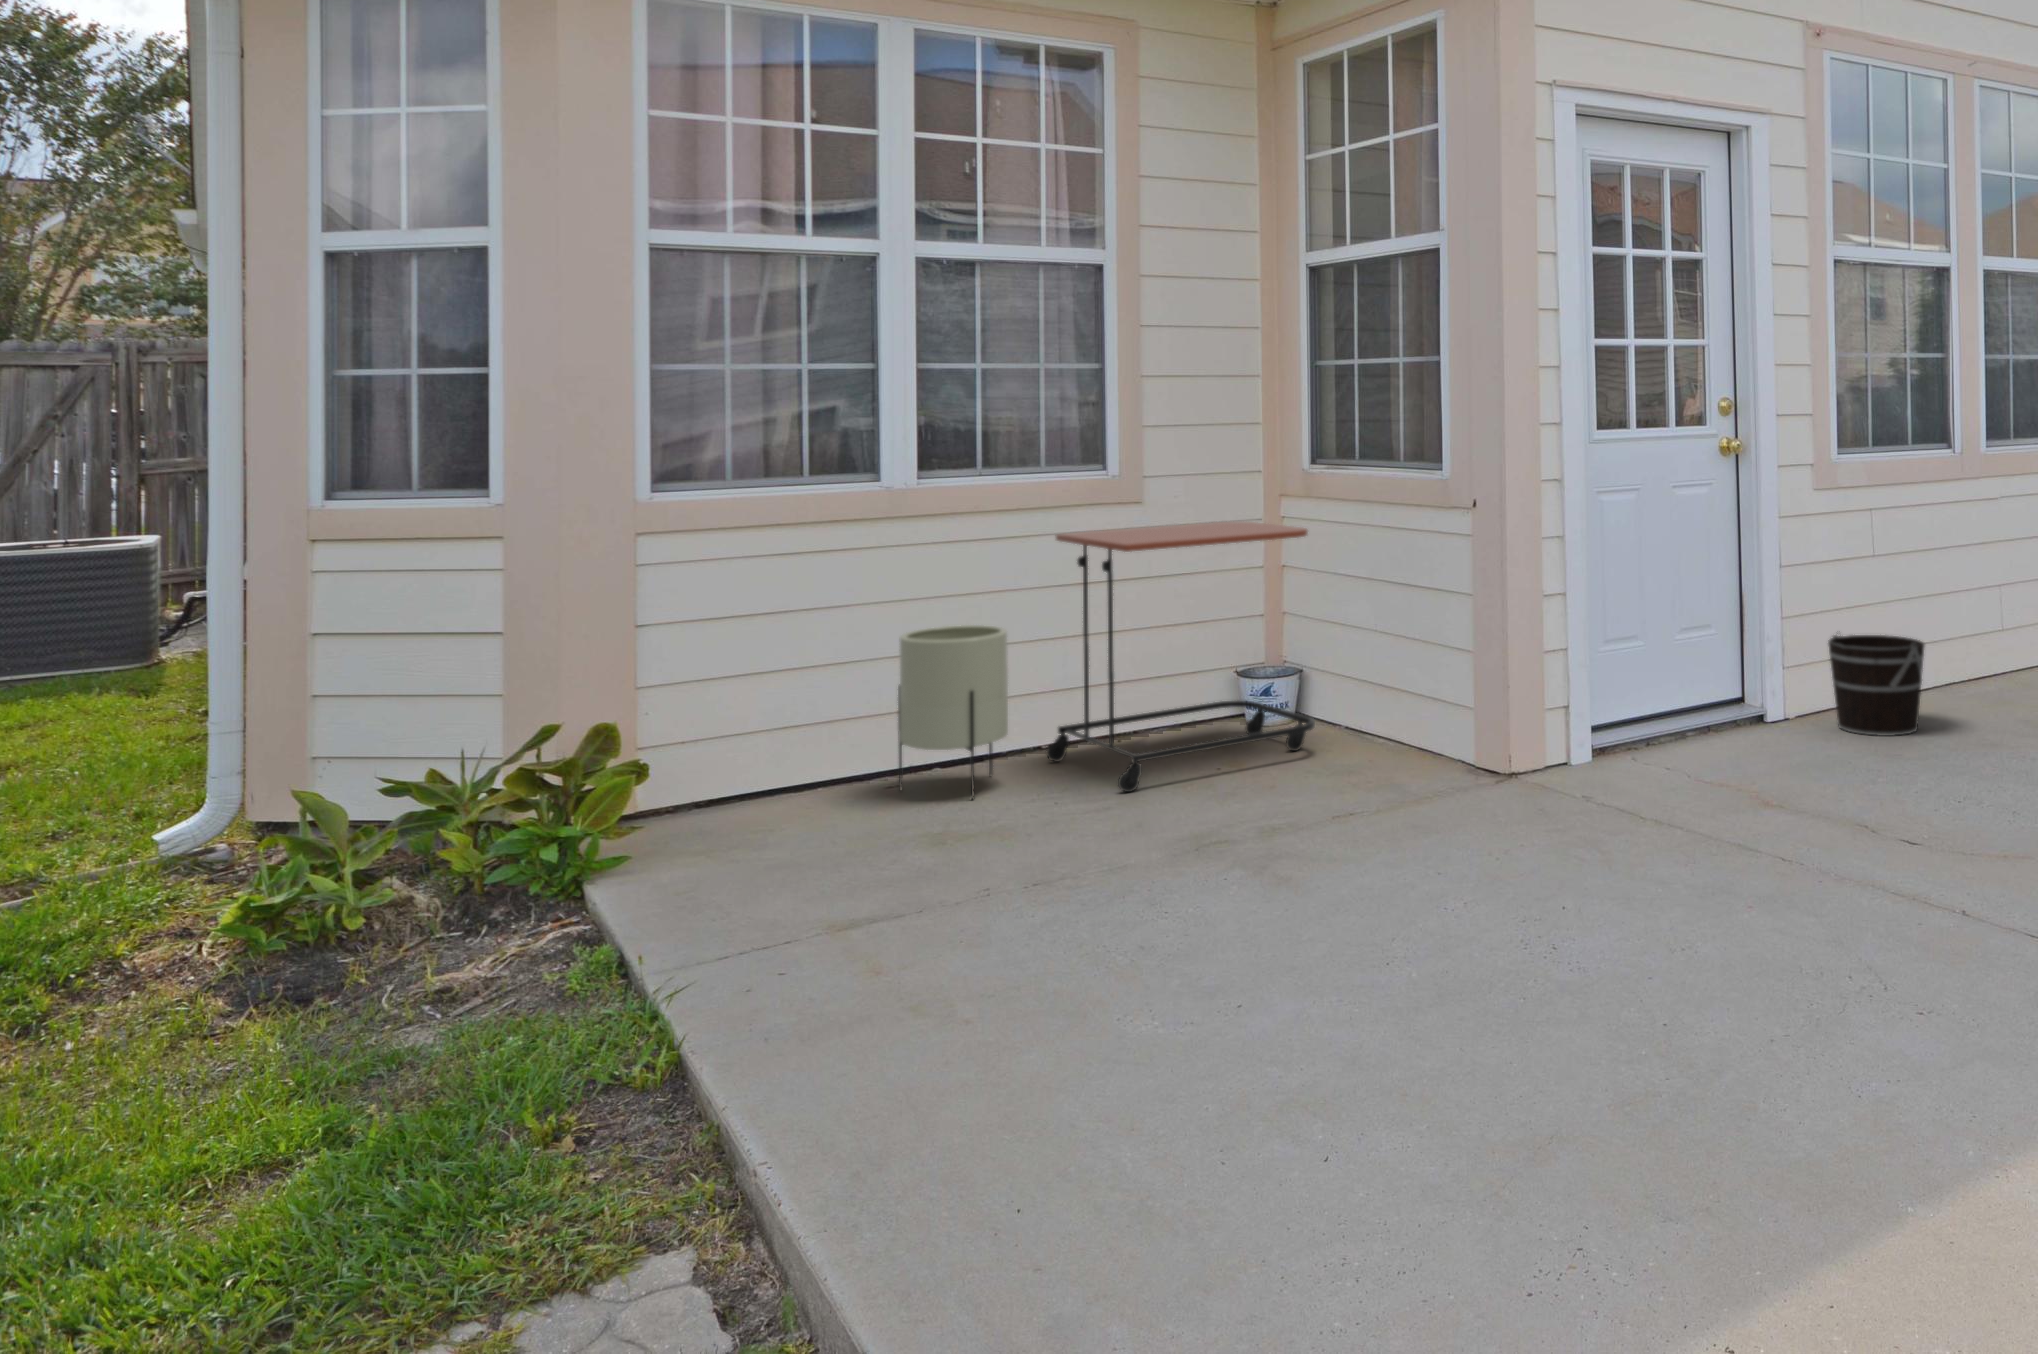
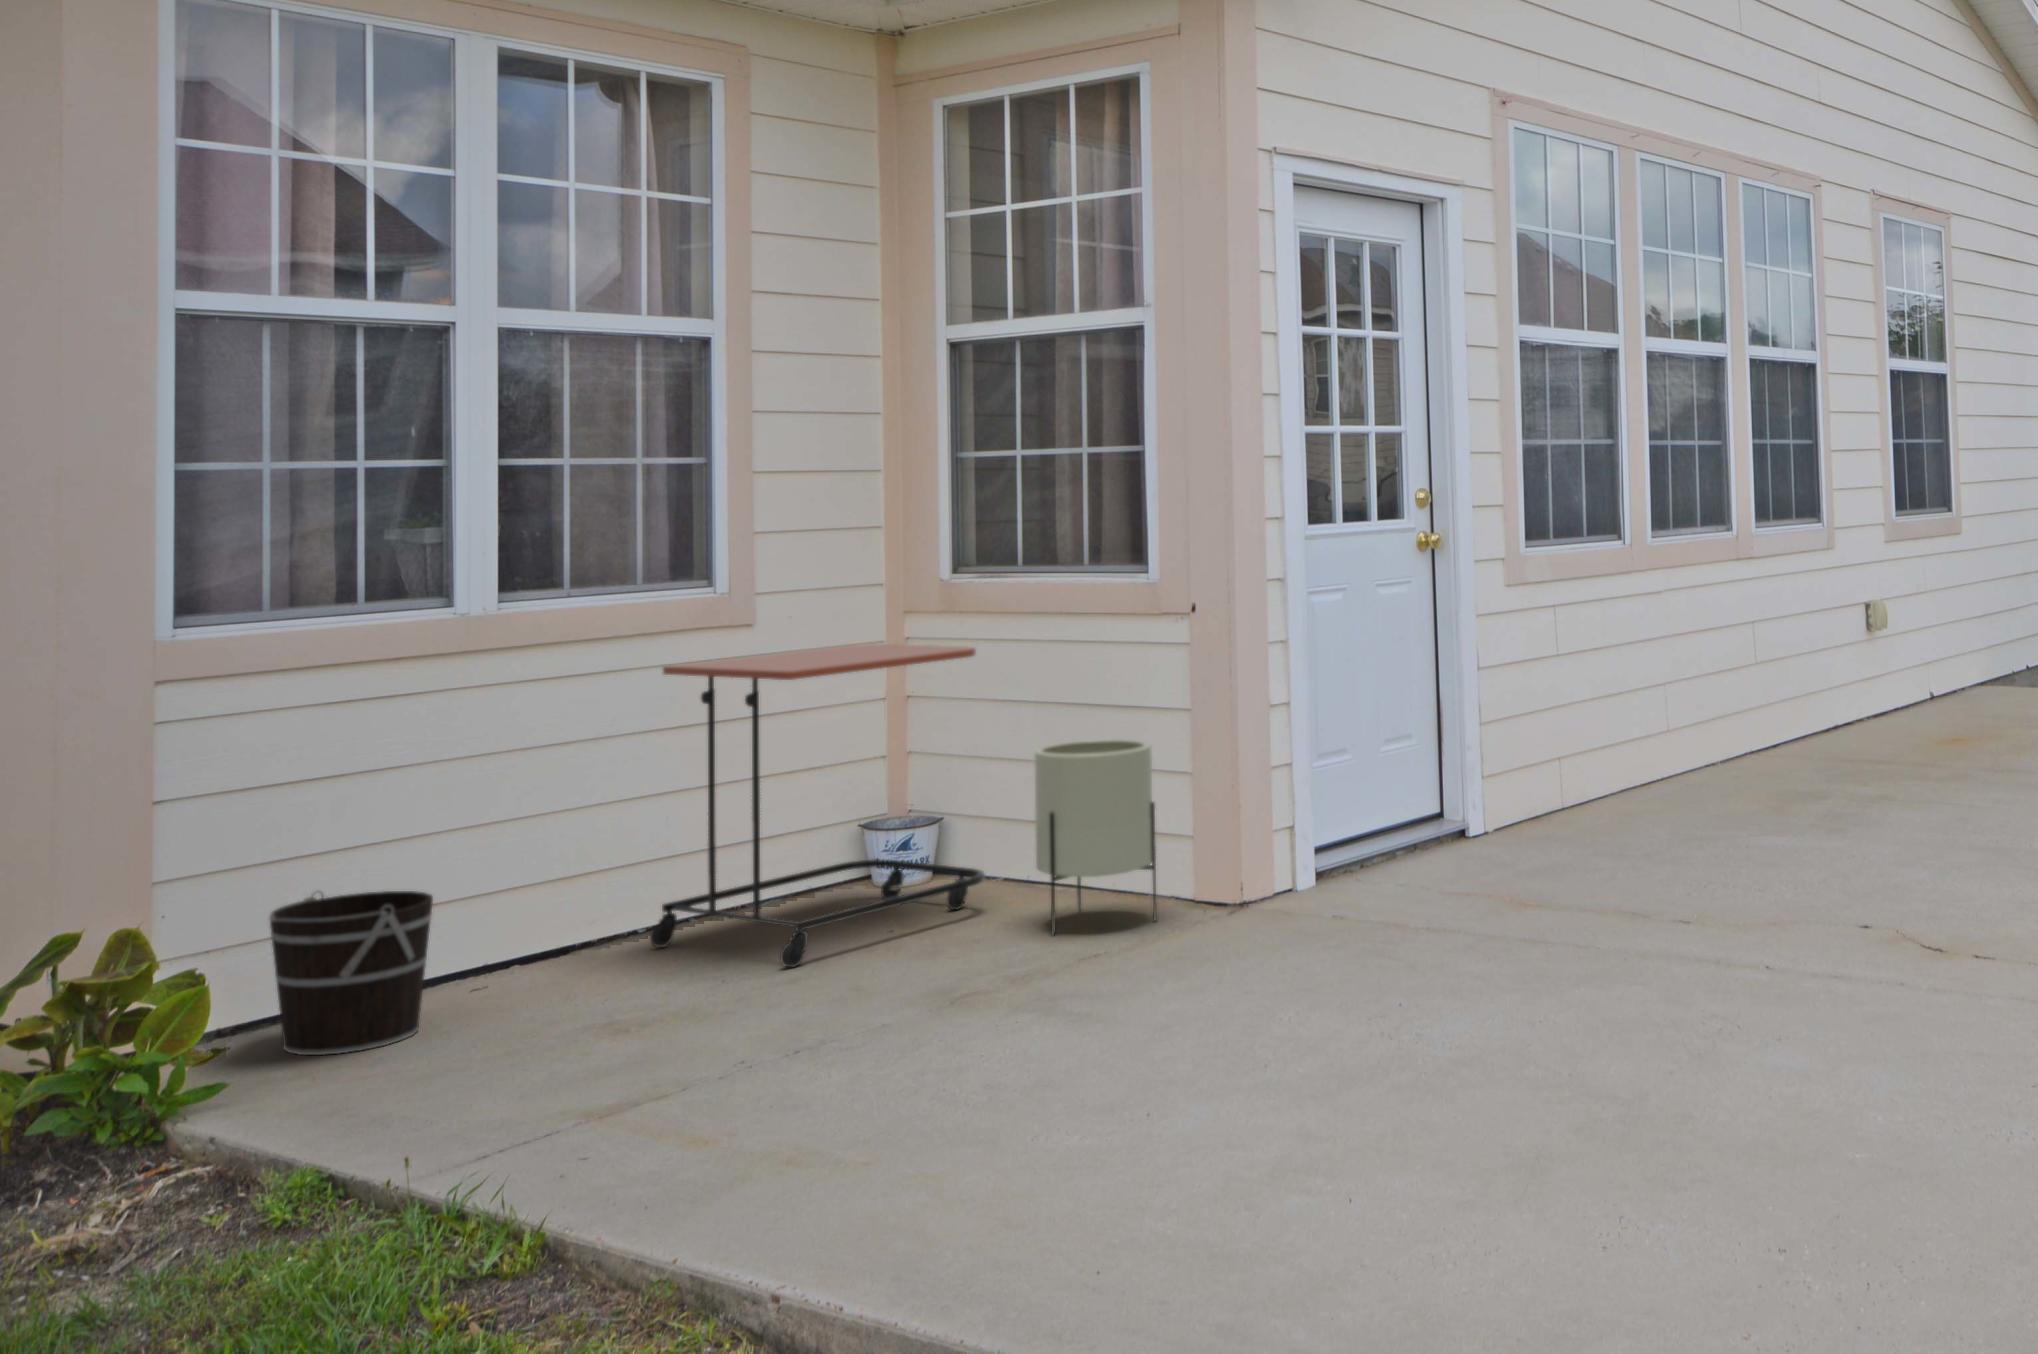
planter: present [898,625,1008,799] -> present [1034,739,1157,934]
bucket: present [1828,633,1924,736] -> present [270,890,433,1055]

